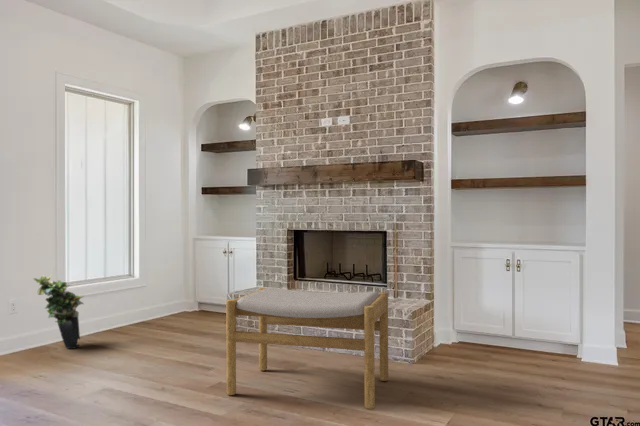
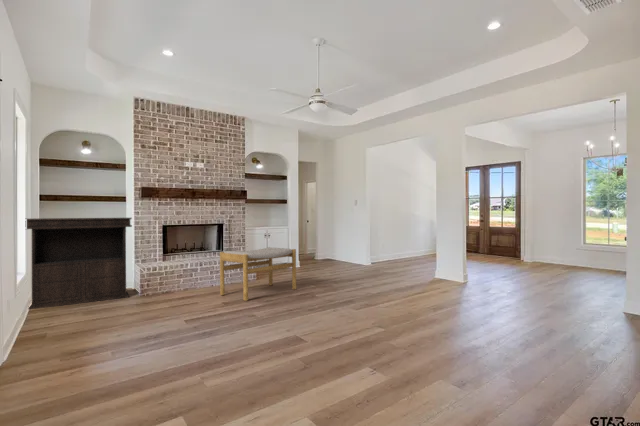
console table: none [136,217,241,334] -> present [27,218,132,309]
potted plant: present [34,275,83,348] -> none [24,266,70,325]

